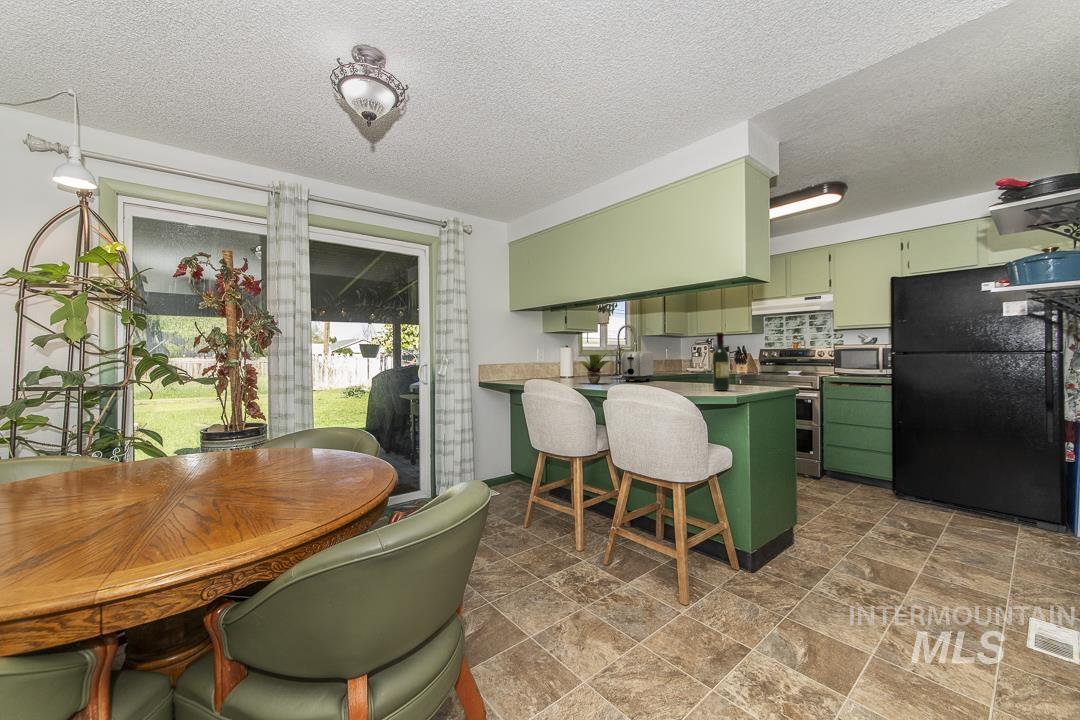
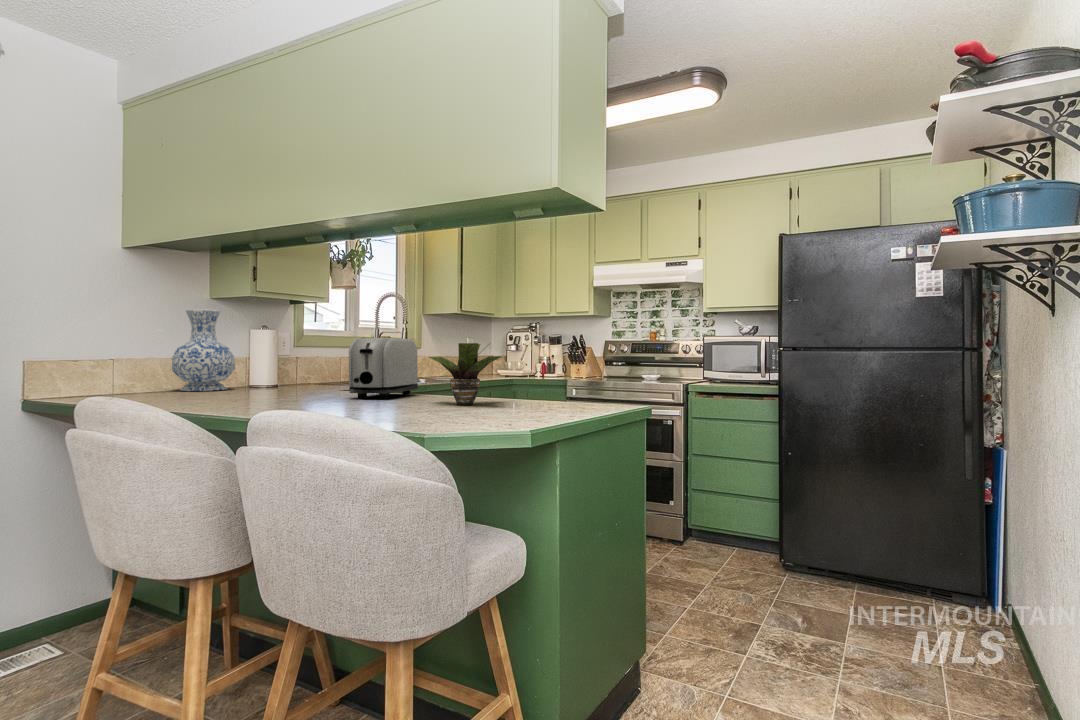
wine bottle: present [712,333,730,391] -> none [501,299,533,423]
vase: none [529,339,557,379] -> present [171,309,235,391]
potted plant: present [578,352,611,384] -> present [429,343,502,405]

